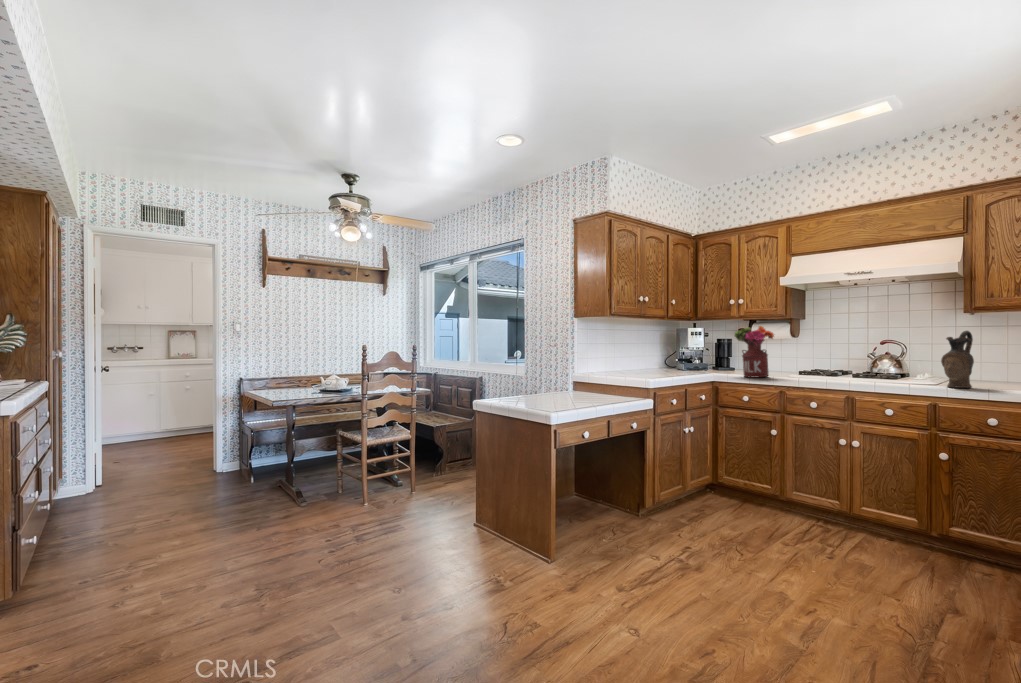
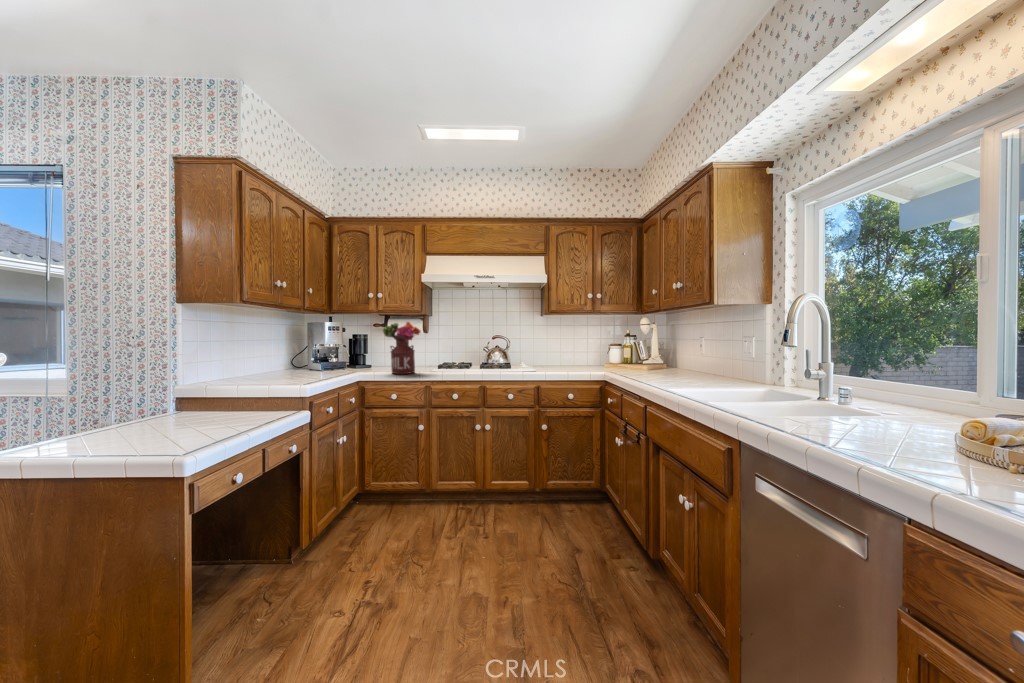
ceramic pitcher: present [941,331,974,388] -> none [546,330,564,374]

